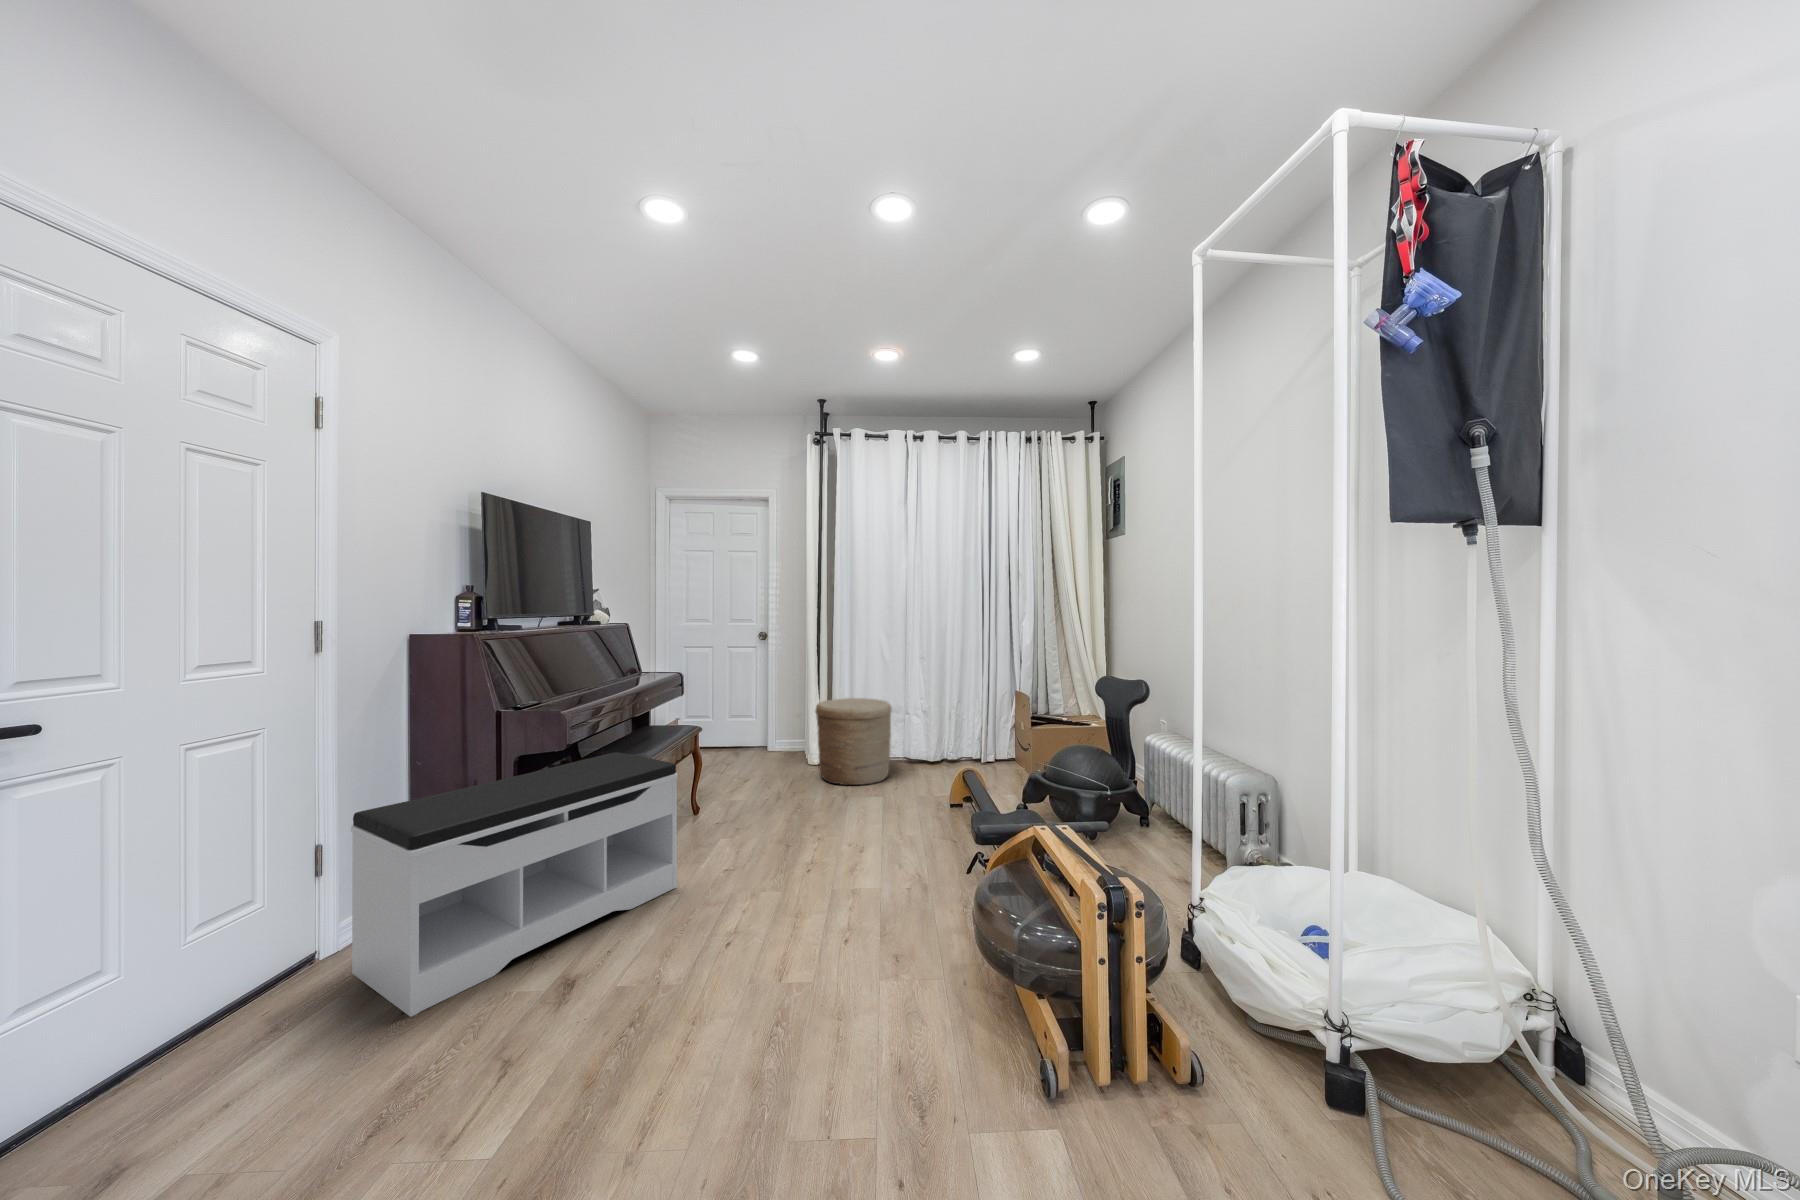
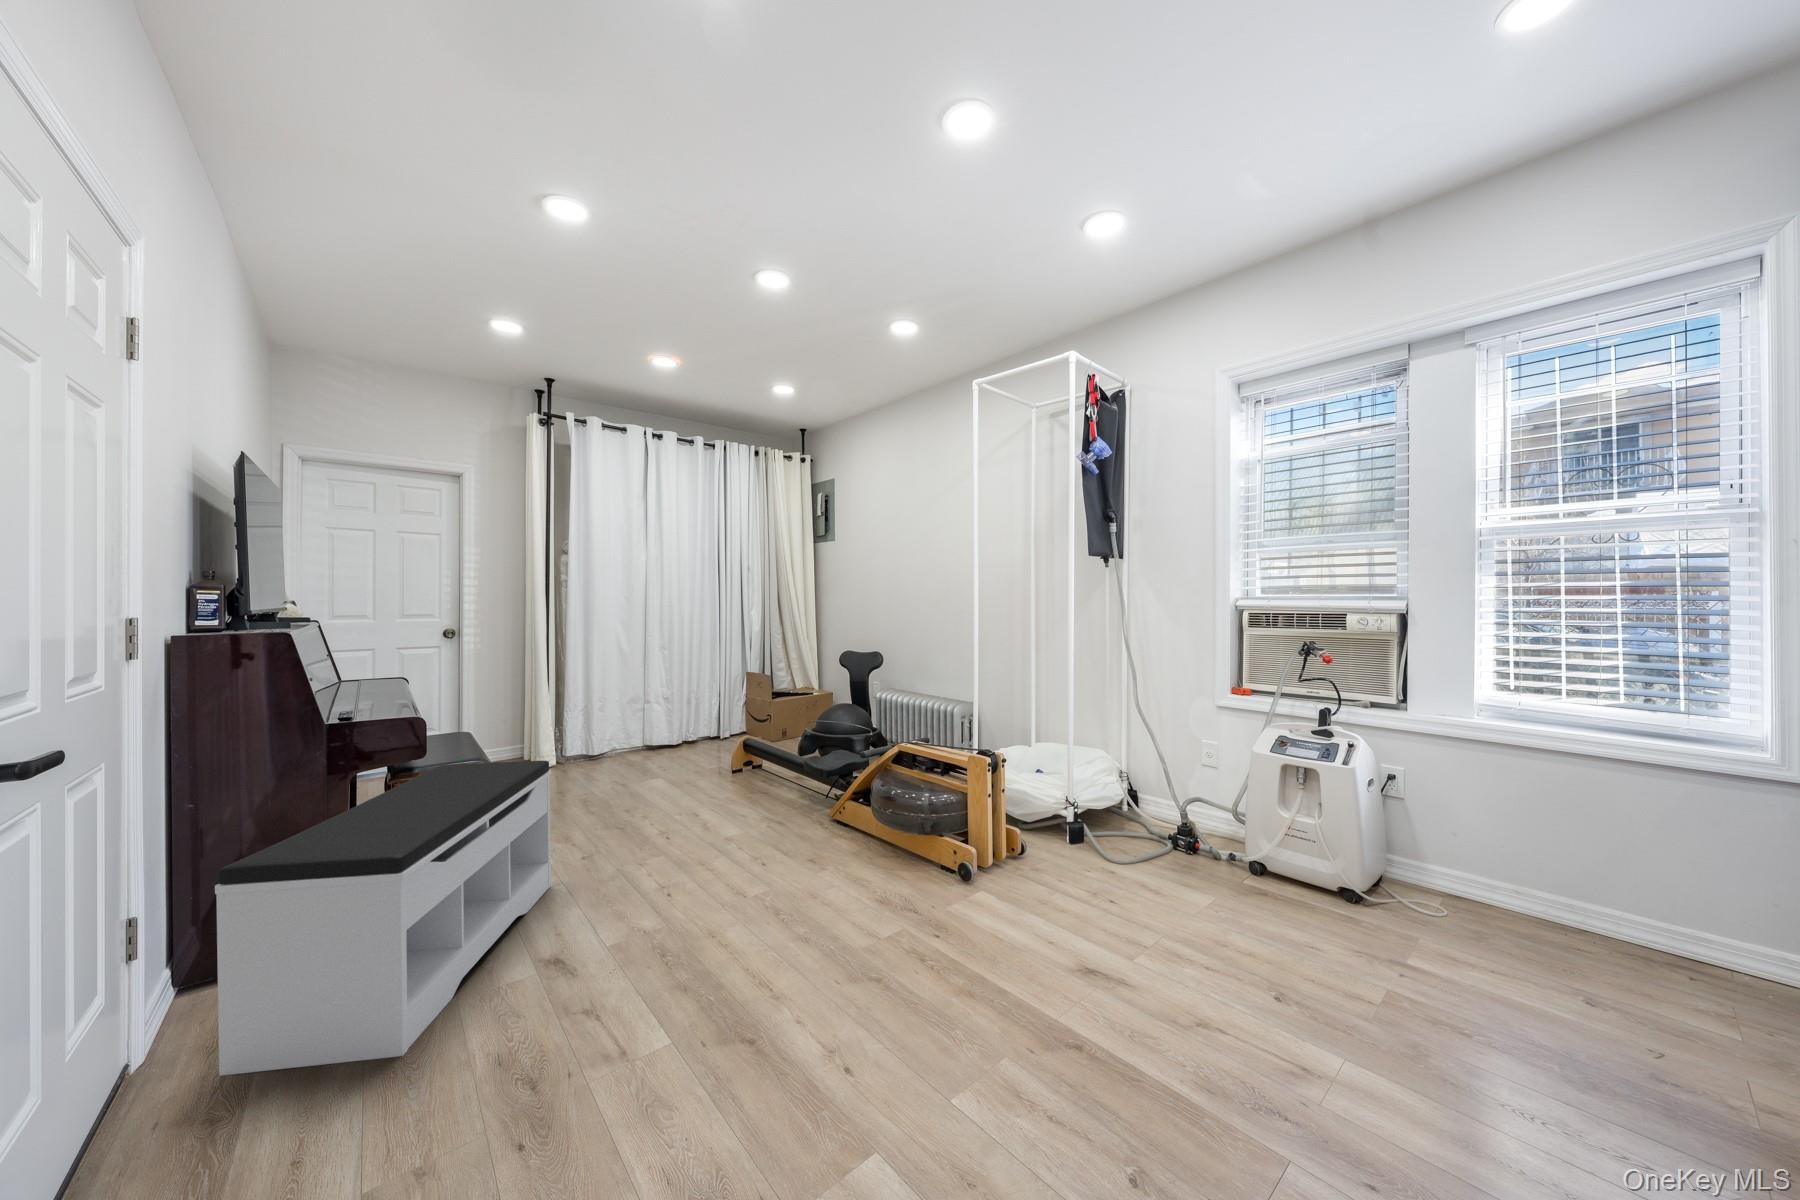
basket: present [815,698,892,785] -> none [562,692,646,780]

